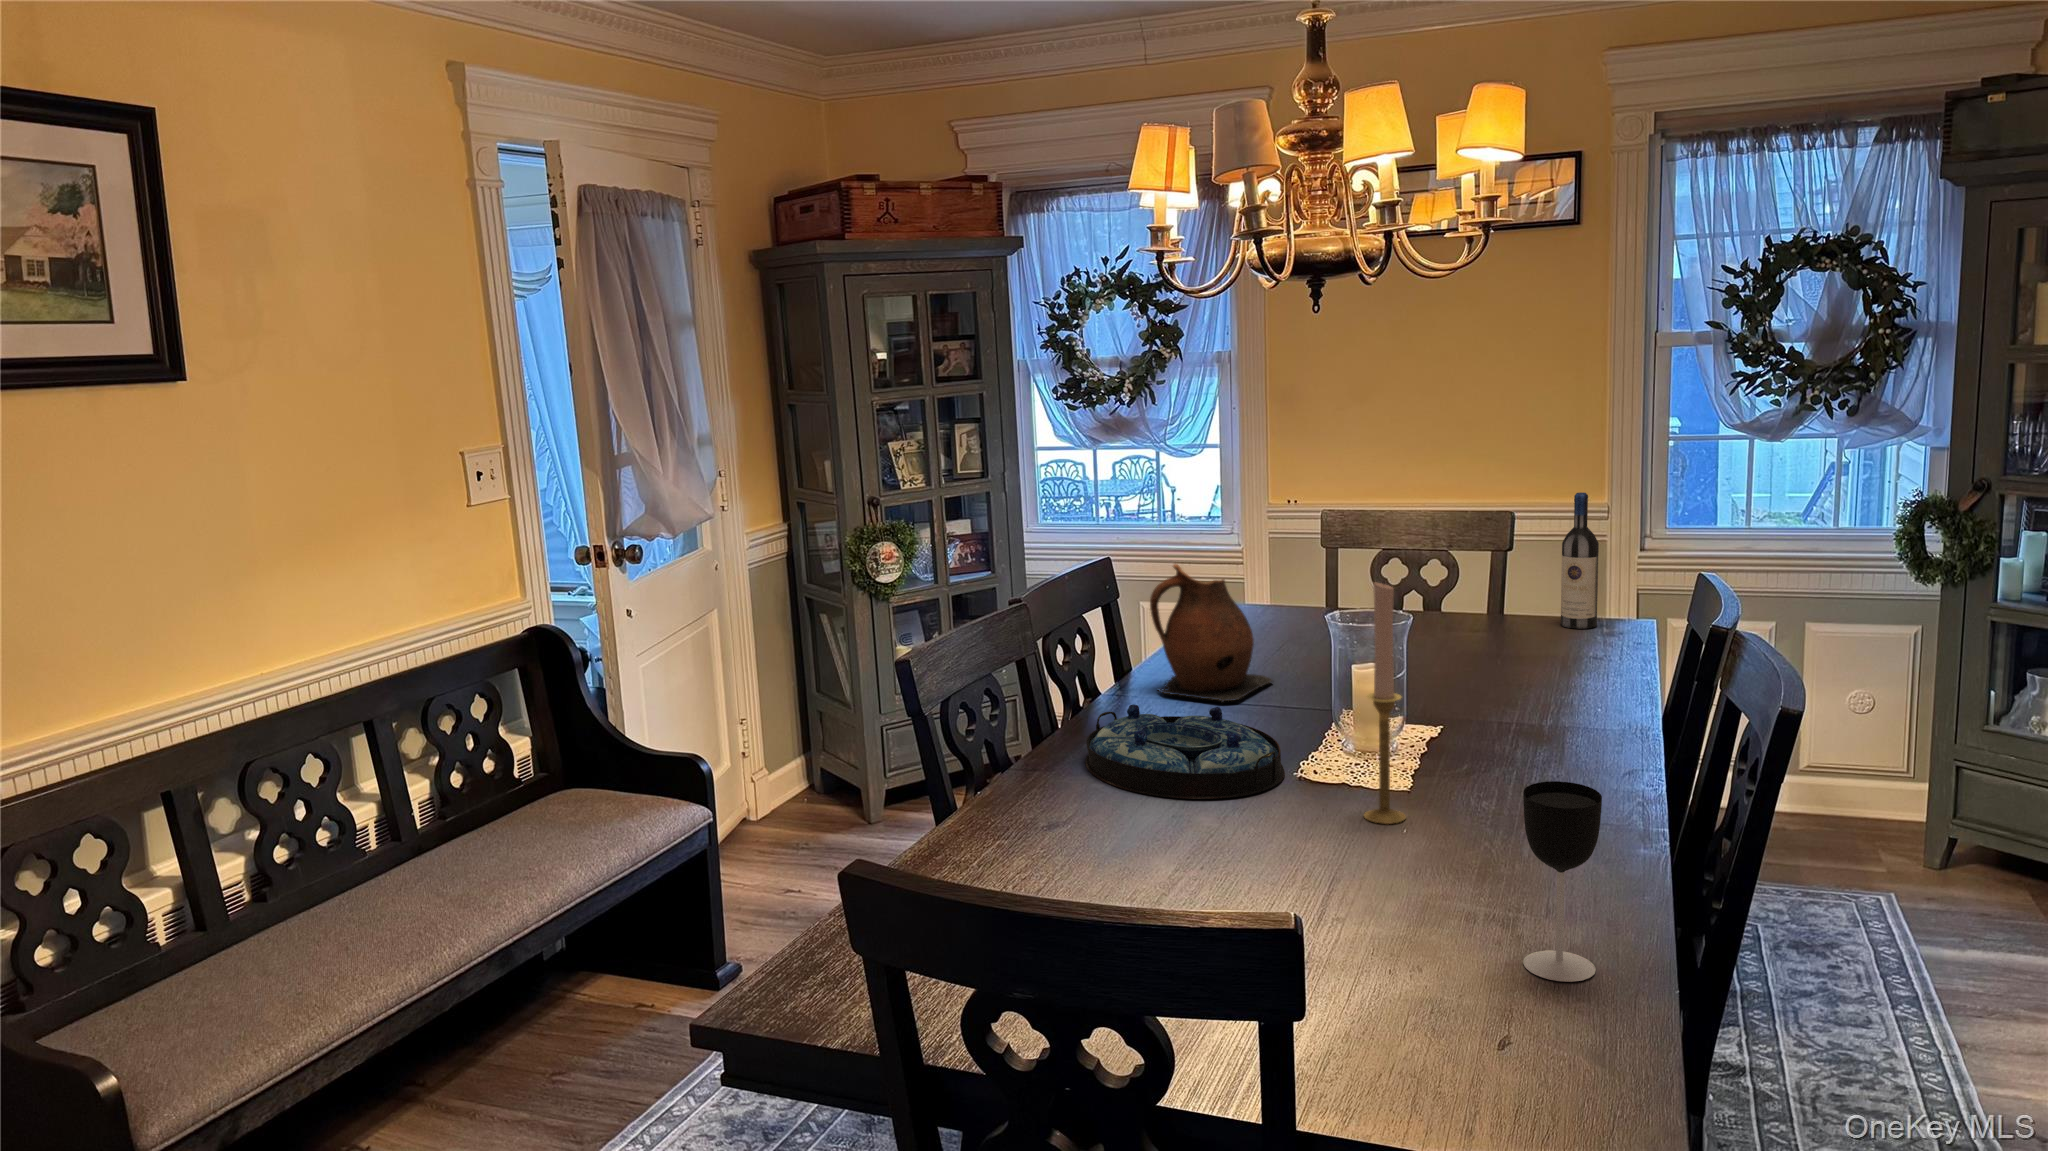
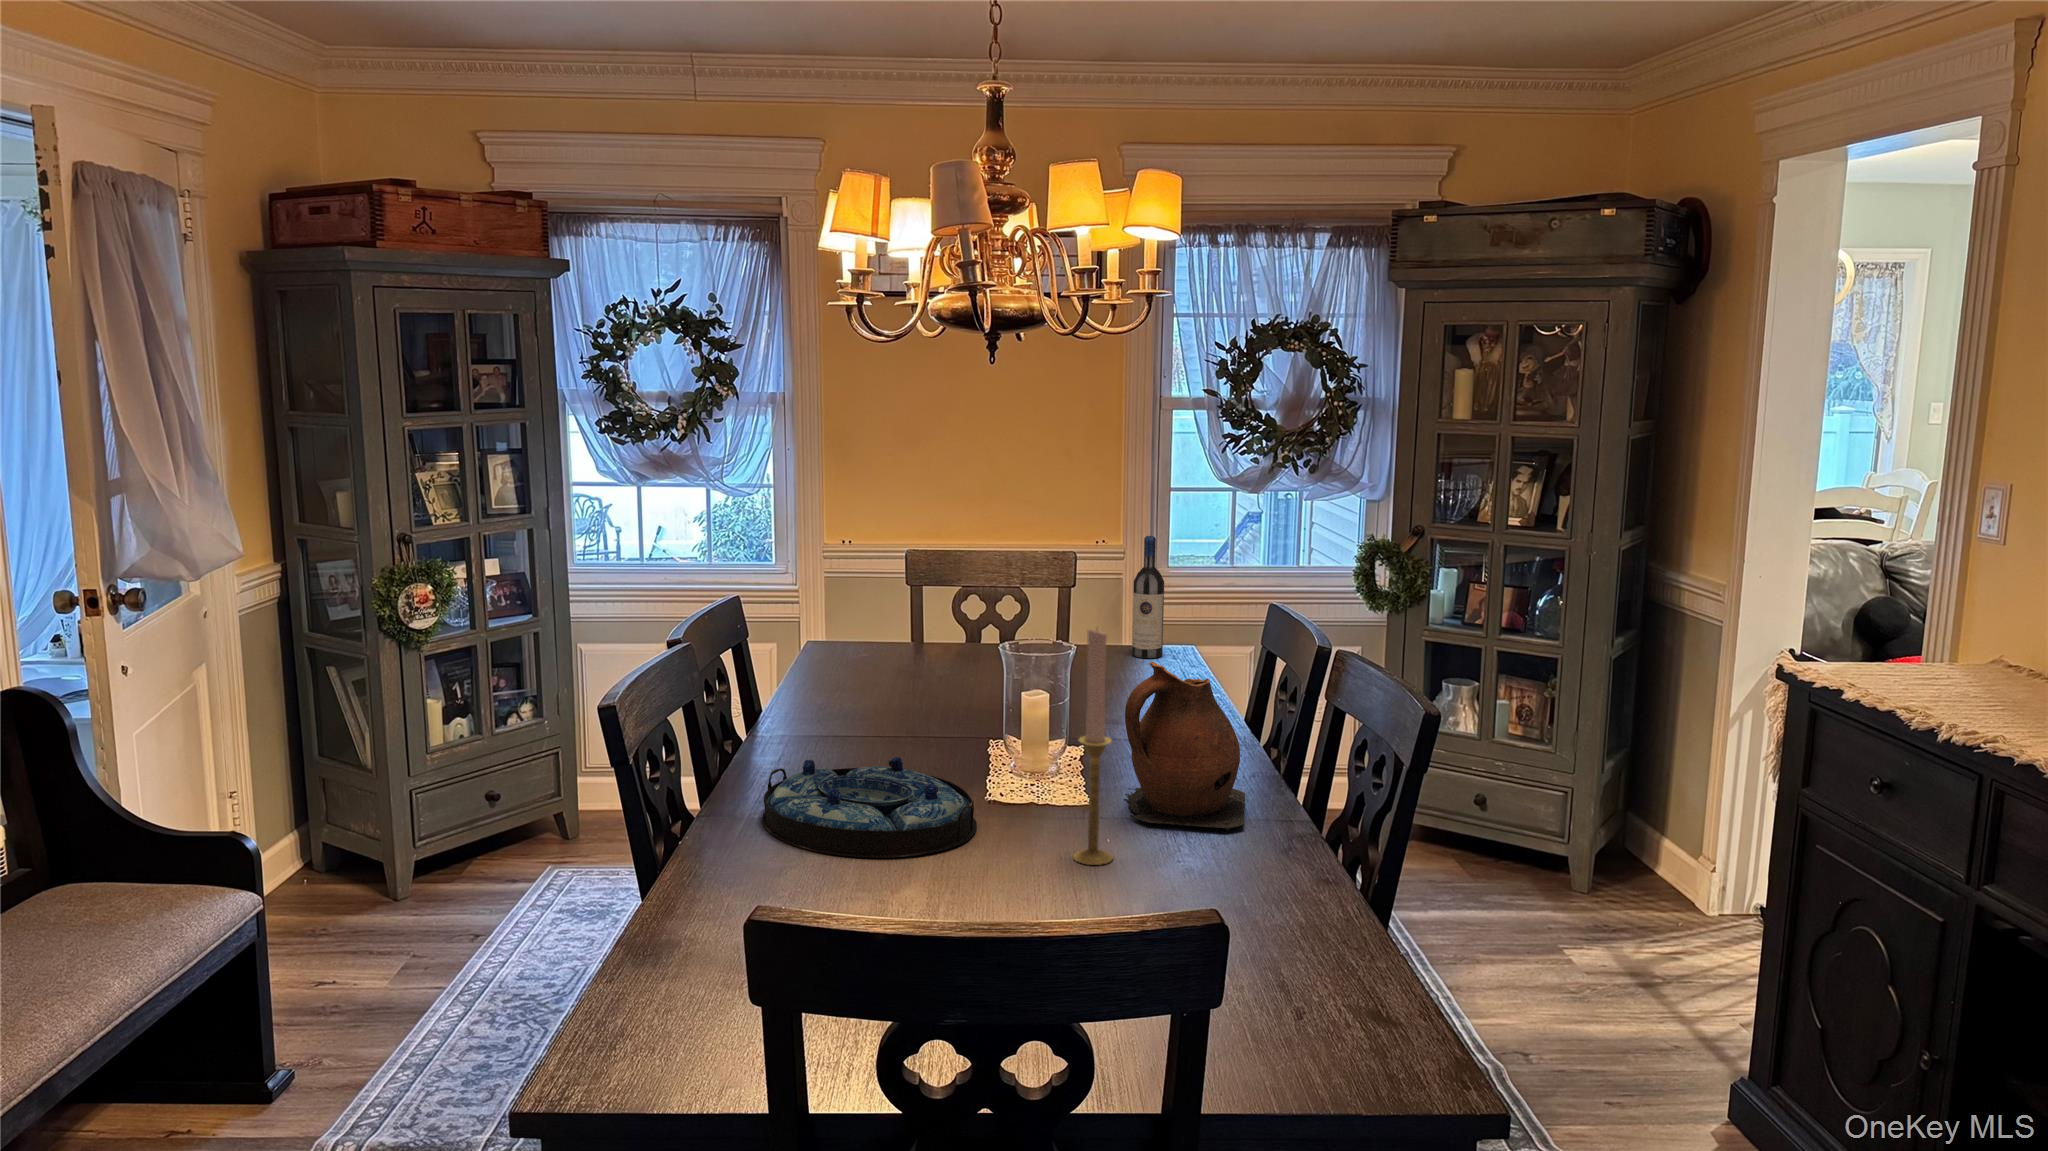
ceramic pitcher: present [1150,564,1273,702] -> present [1125,662,1245,832]
wine glass: present [1523,781,1602,982] -> none [1298,818,1376,1010]

